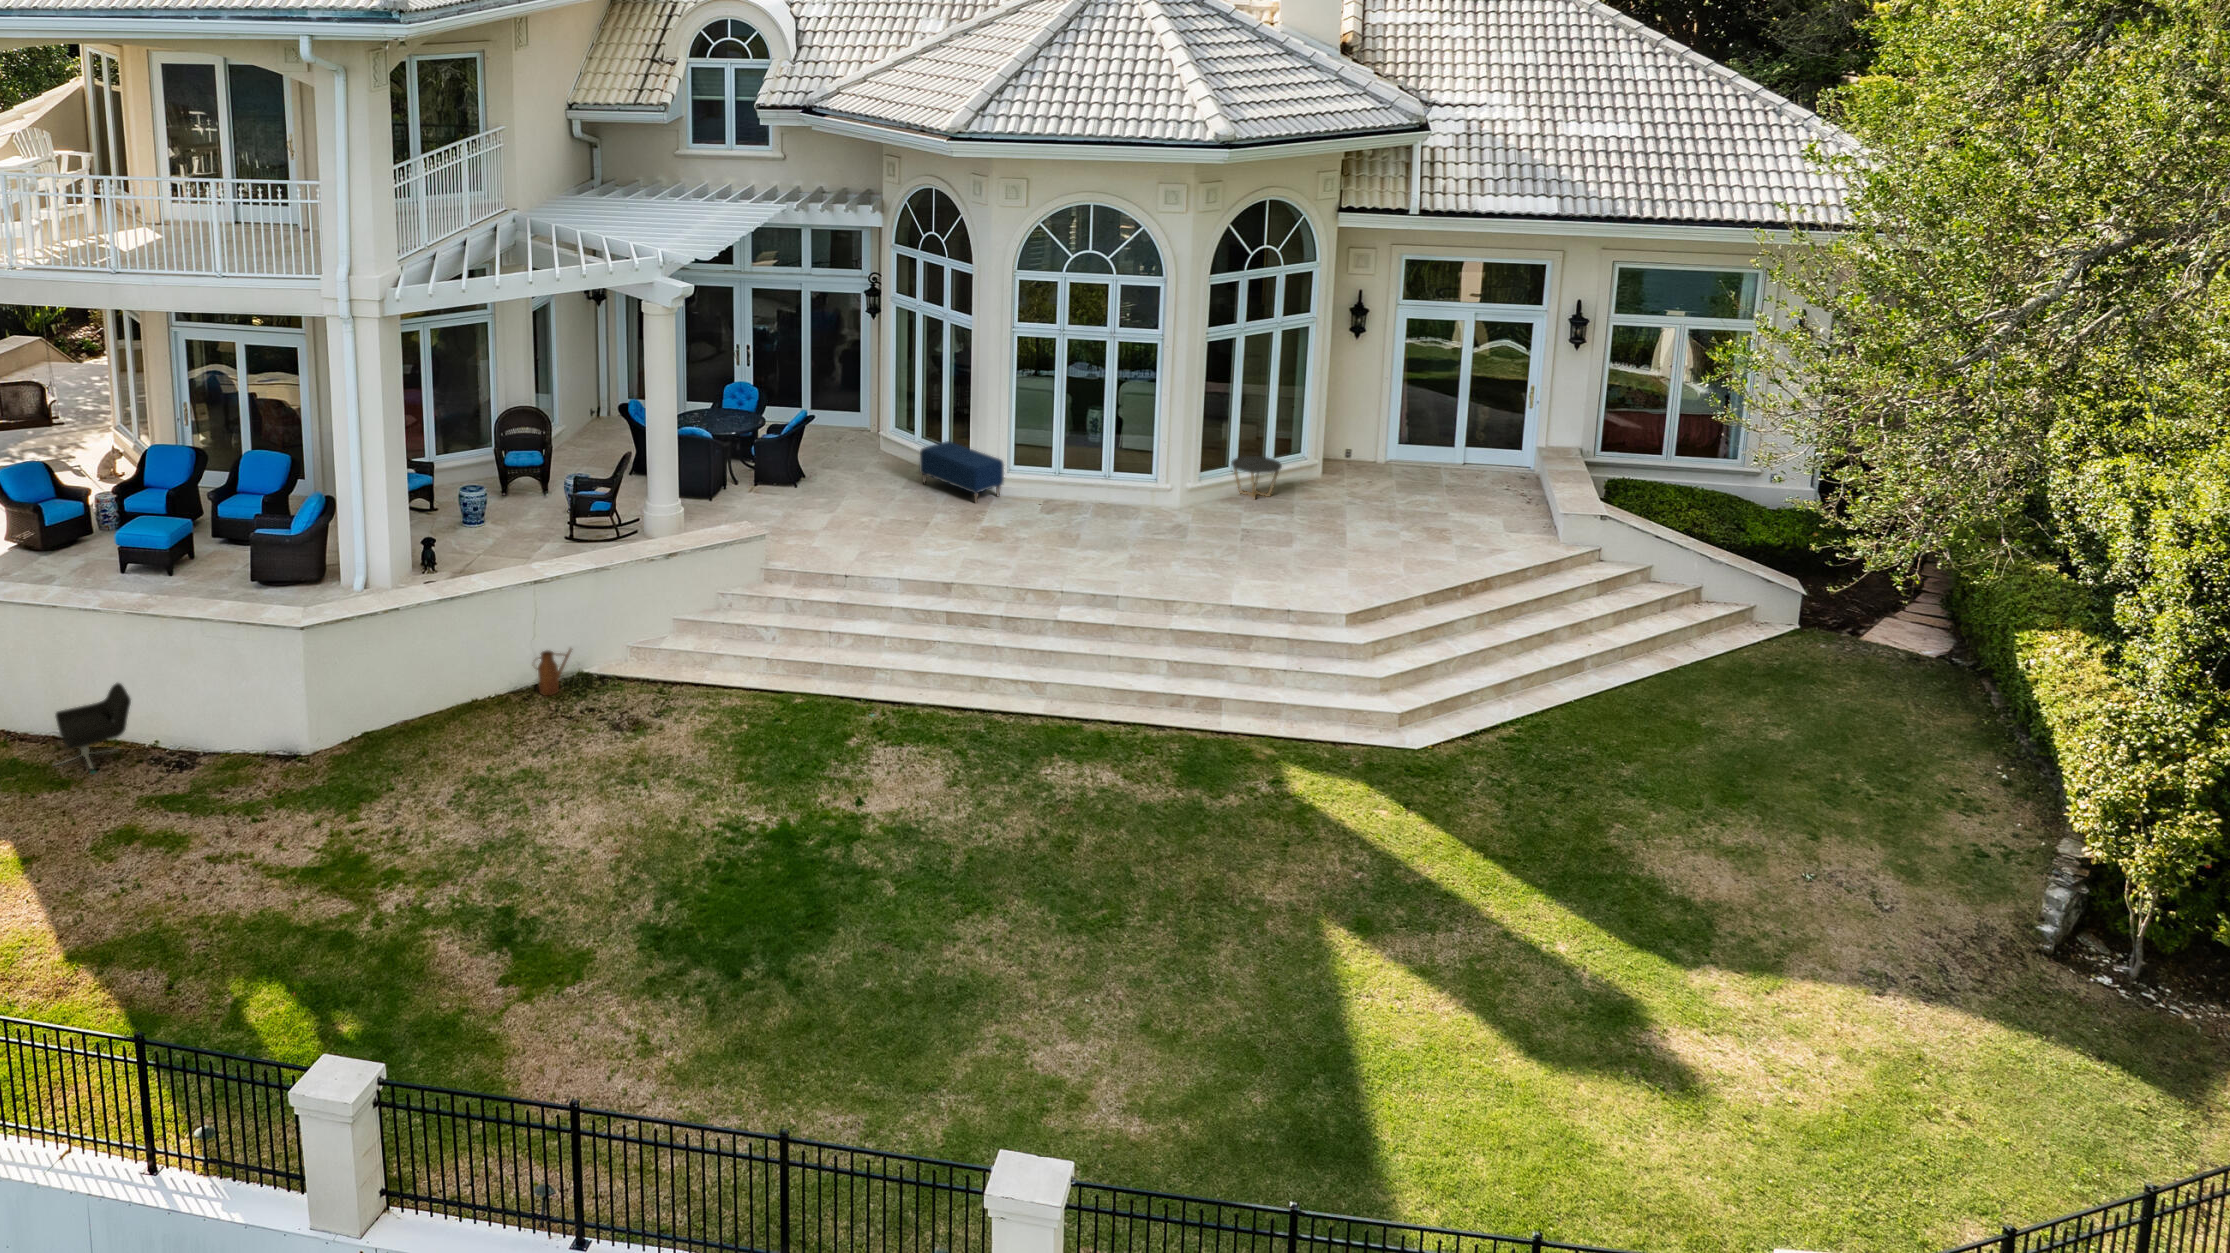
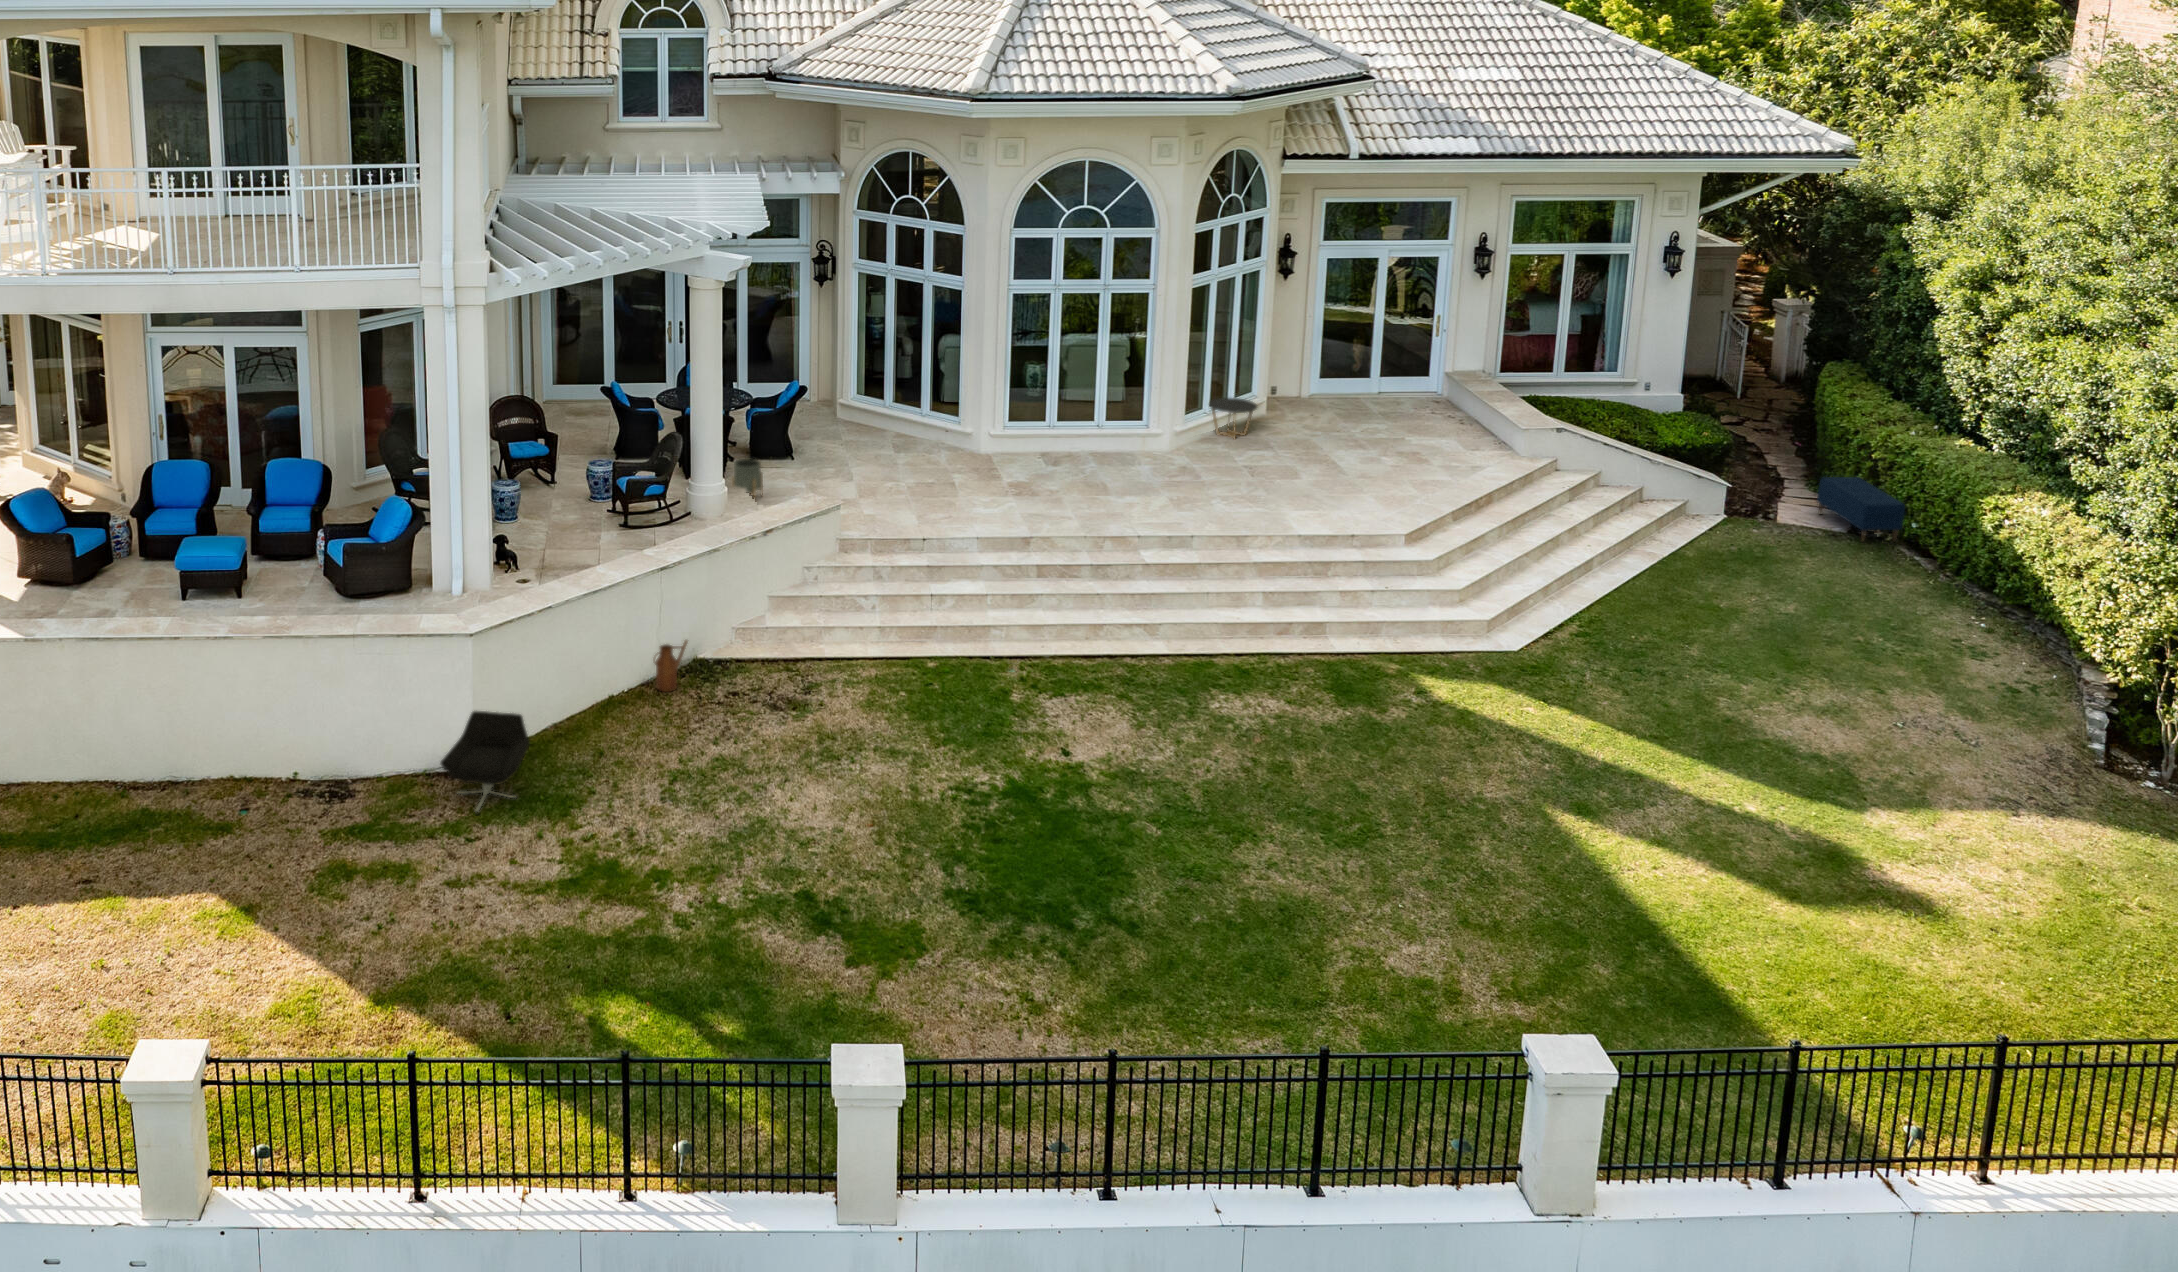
bench: present [920,441,1004,502] -> present [1817,477,1905,541]
planter: none [697,478,730,522] -> present [732,459,763,498]
lounge chair: present [56,683,131,769] -> present [441,711,530,811]

